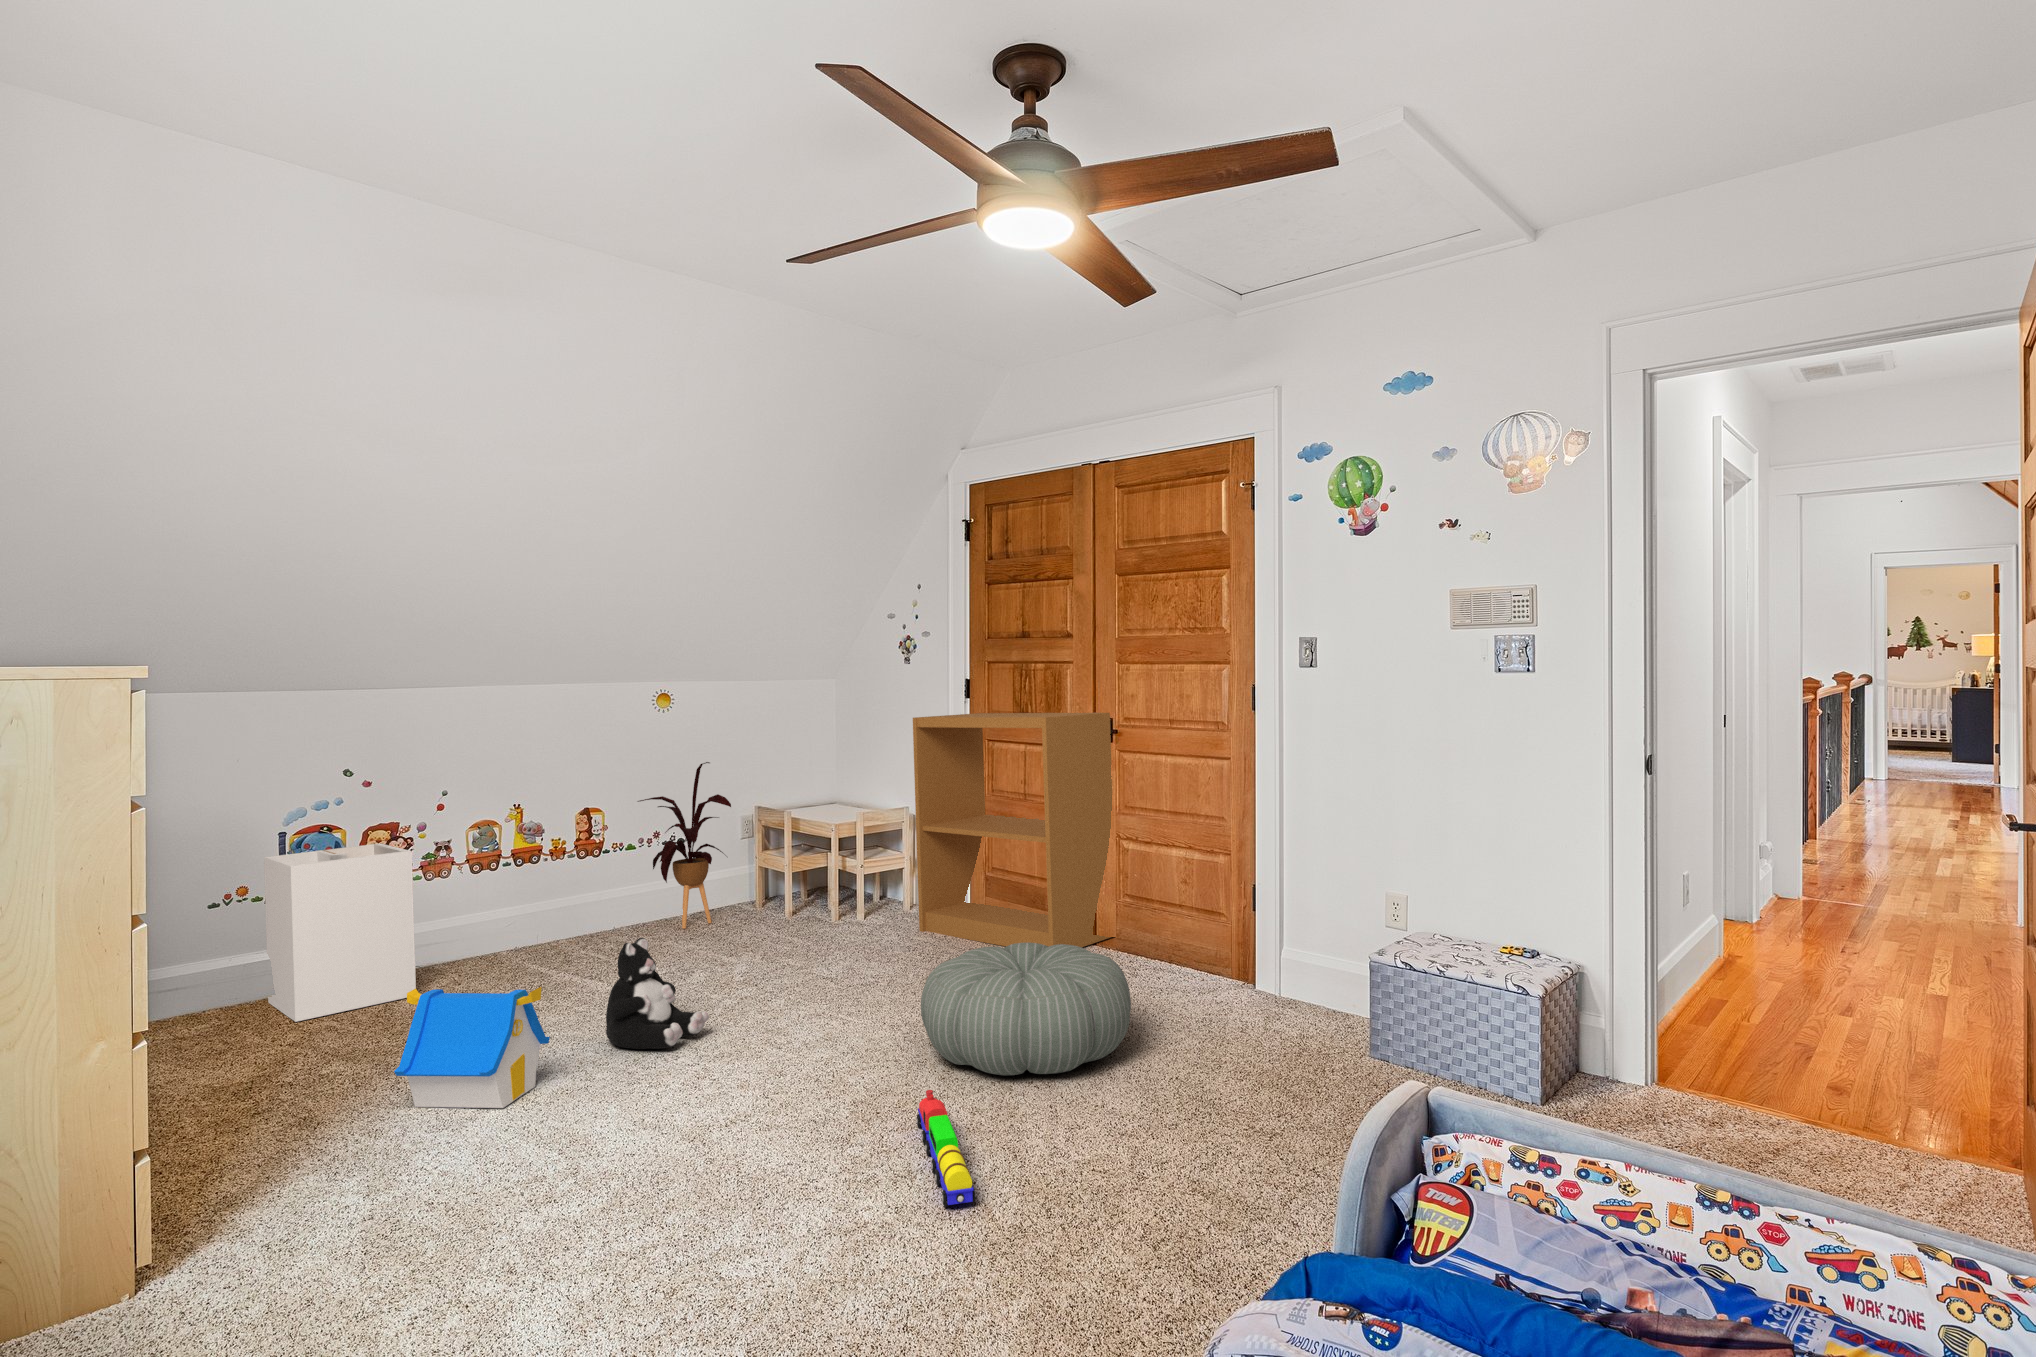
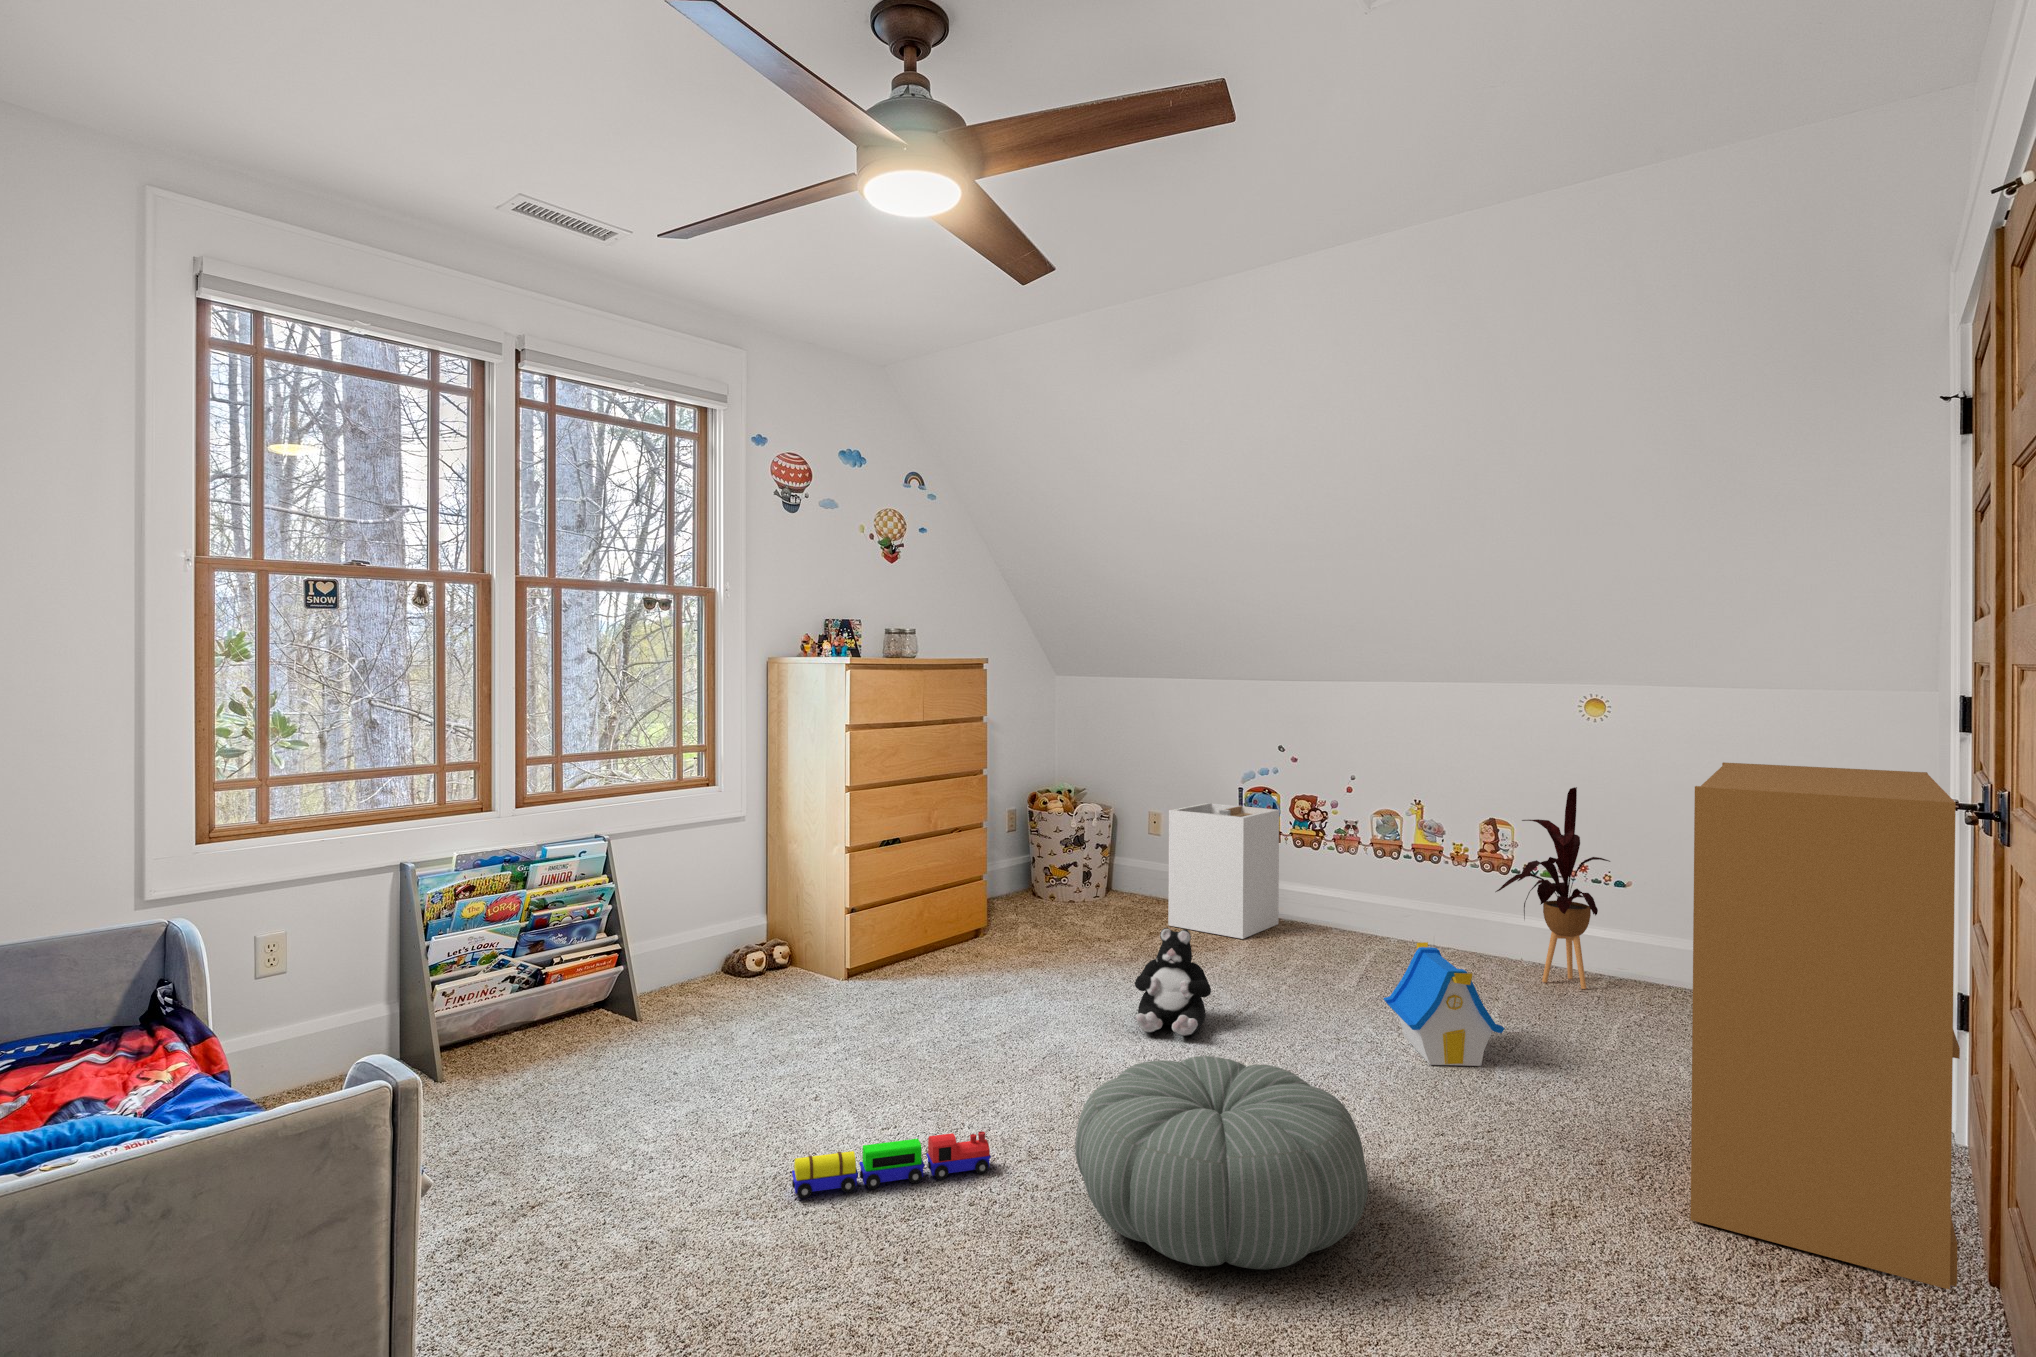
toy house: present [394,987,550,1108] -> present [1383,942,1505,1066]

